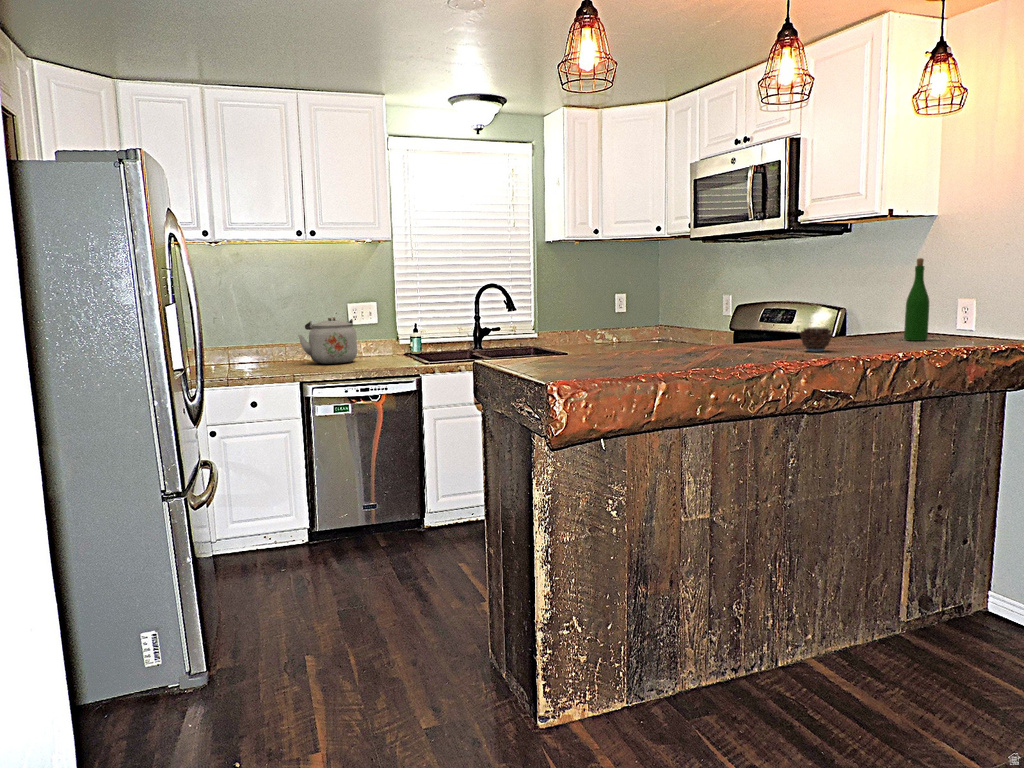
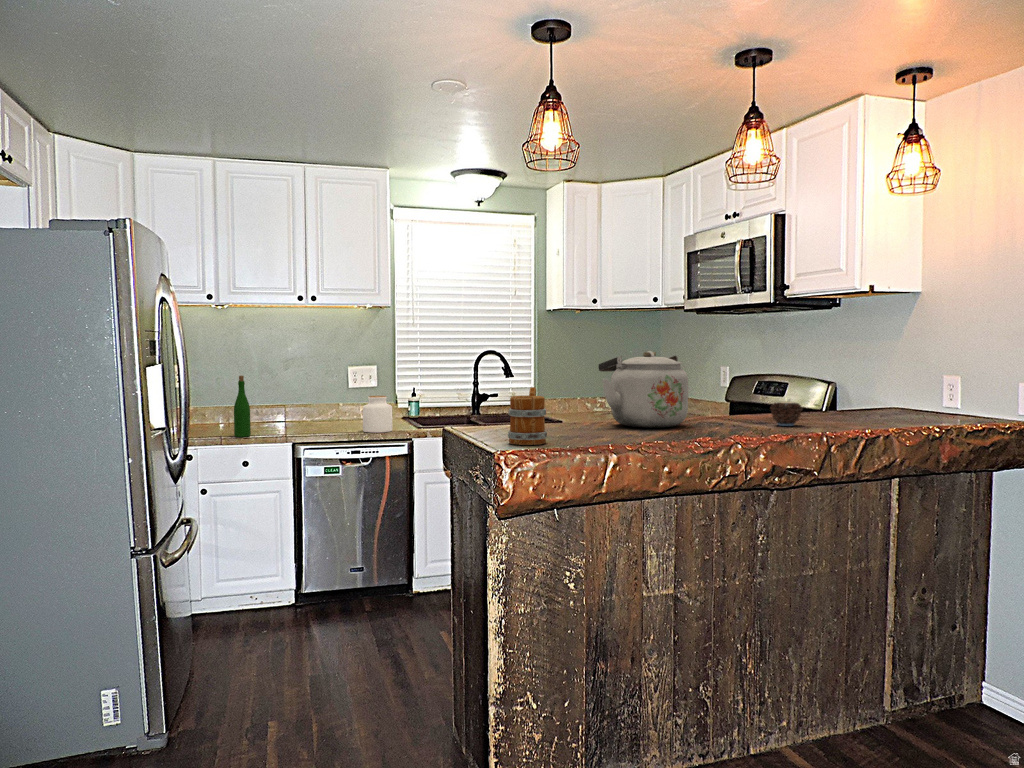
wine bottle: present [904,258,929,341] -> present [234,376,251,437]
kettle: present [298,317,357,364] -> present [598,351,688,428]
mug: none [553,317,592,375] -> present [508,387,547,445]
jar: none [369,332,400,369] -> present [363,396,393,433]

